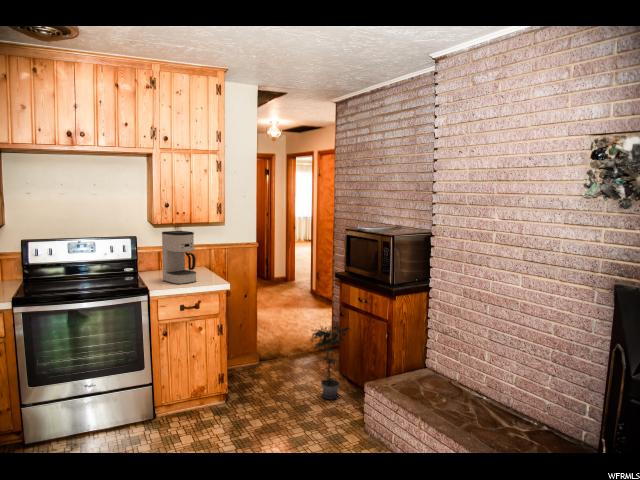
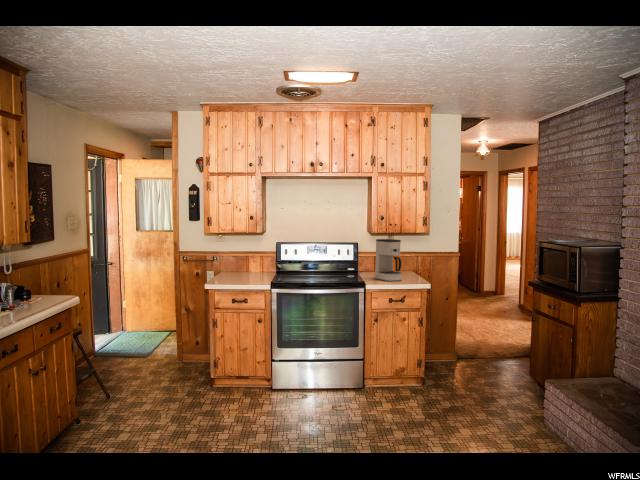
potted plant: present [310,322,349,399] -> none [498,325,542,397]

